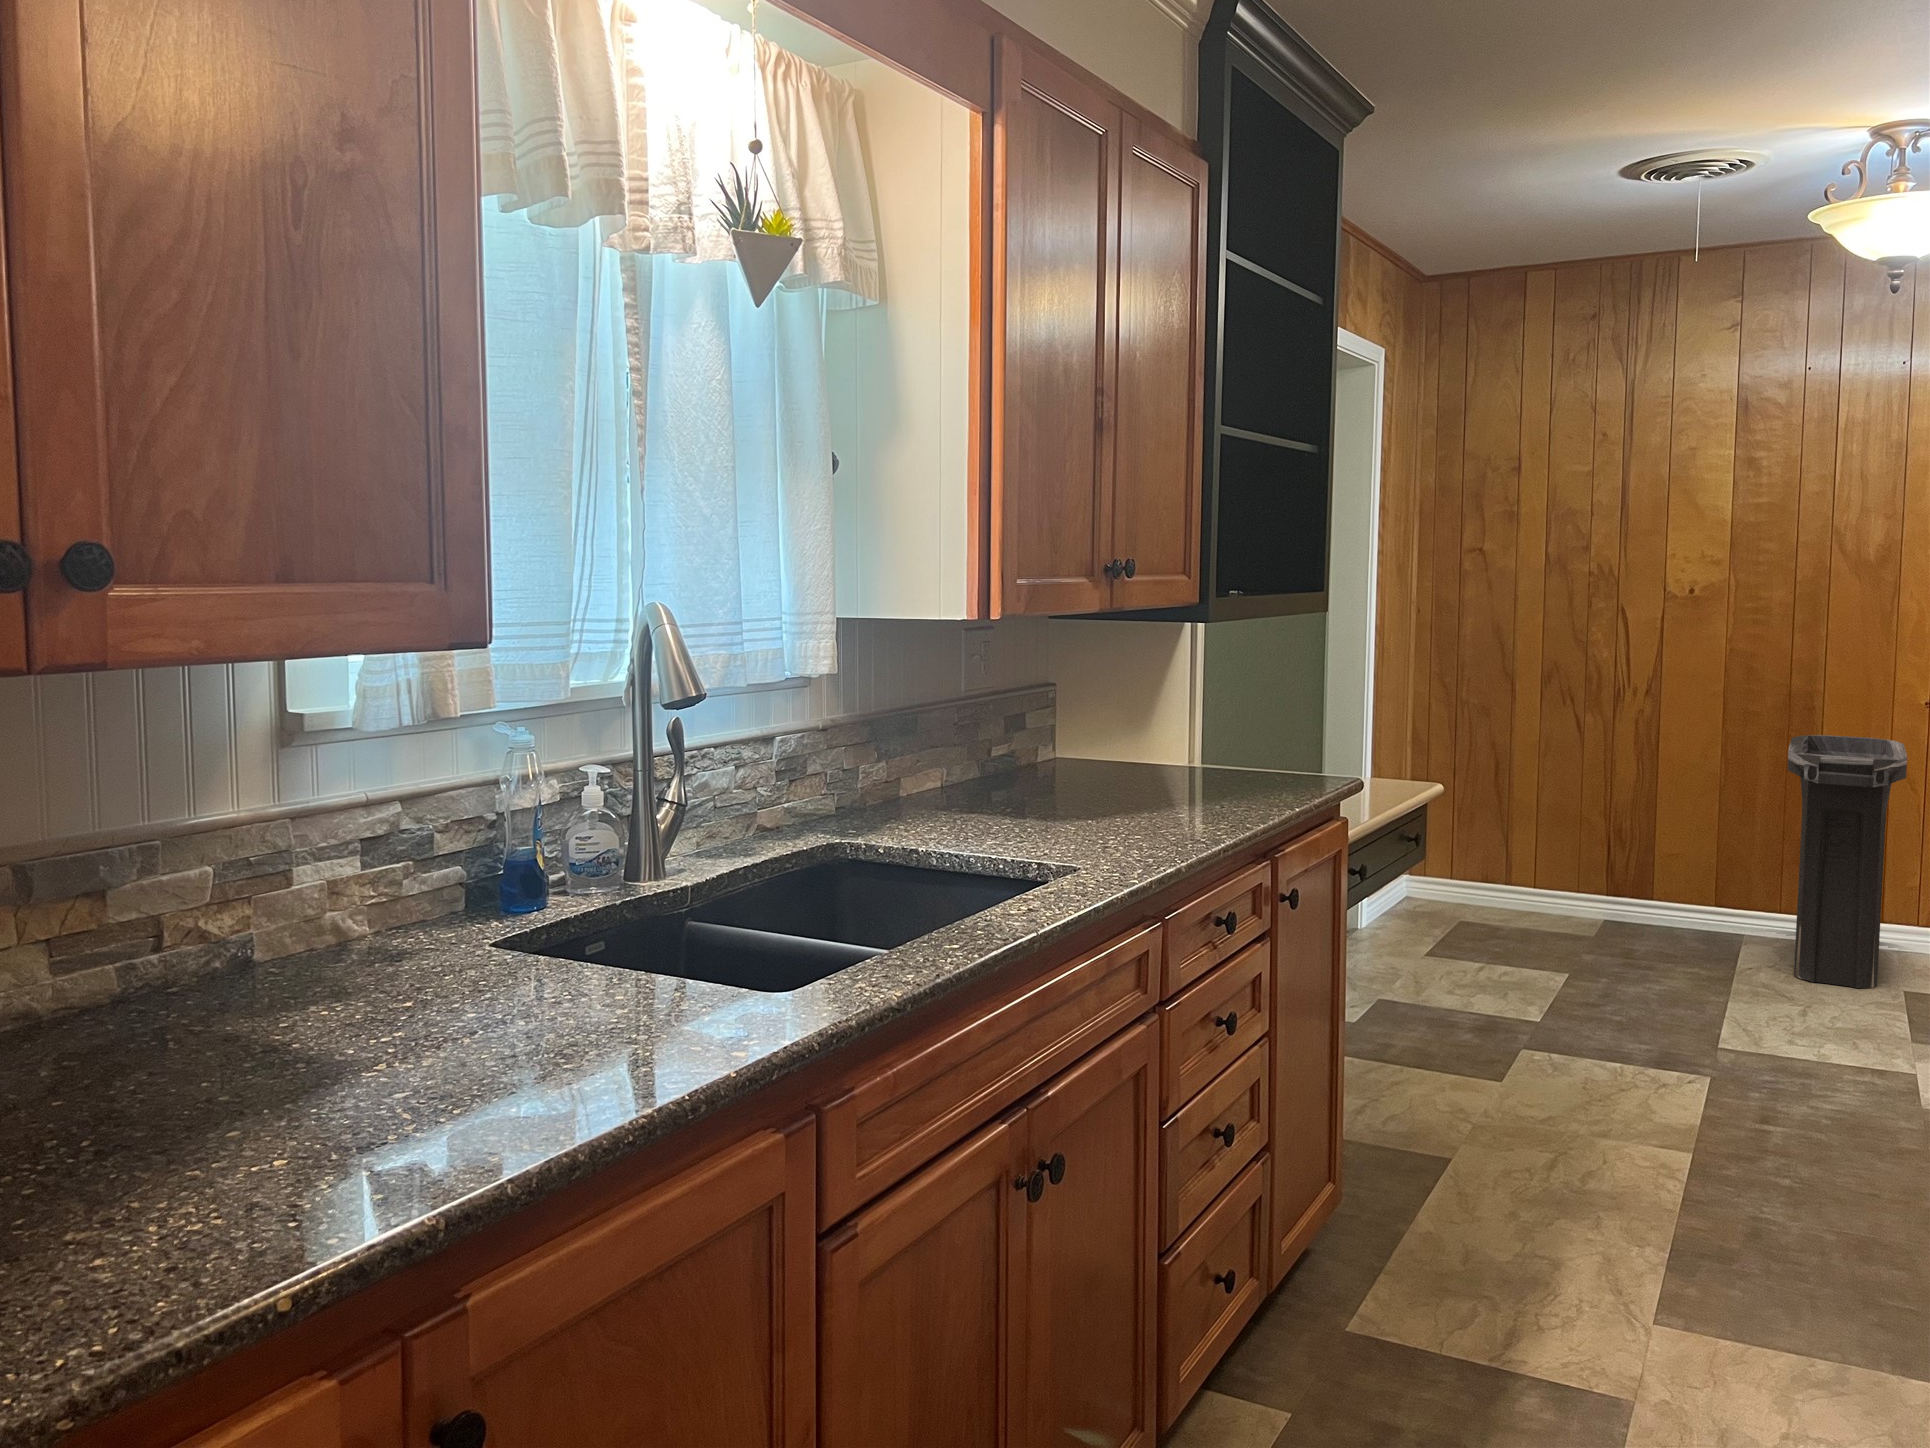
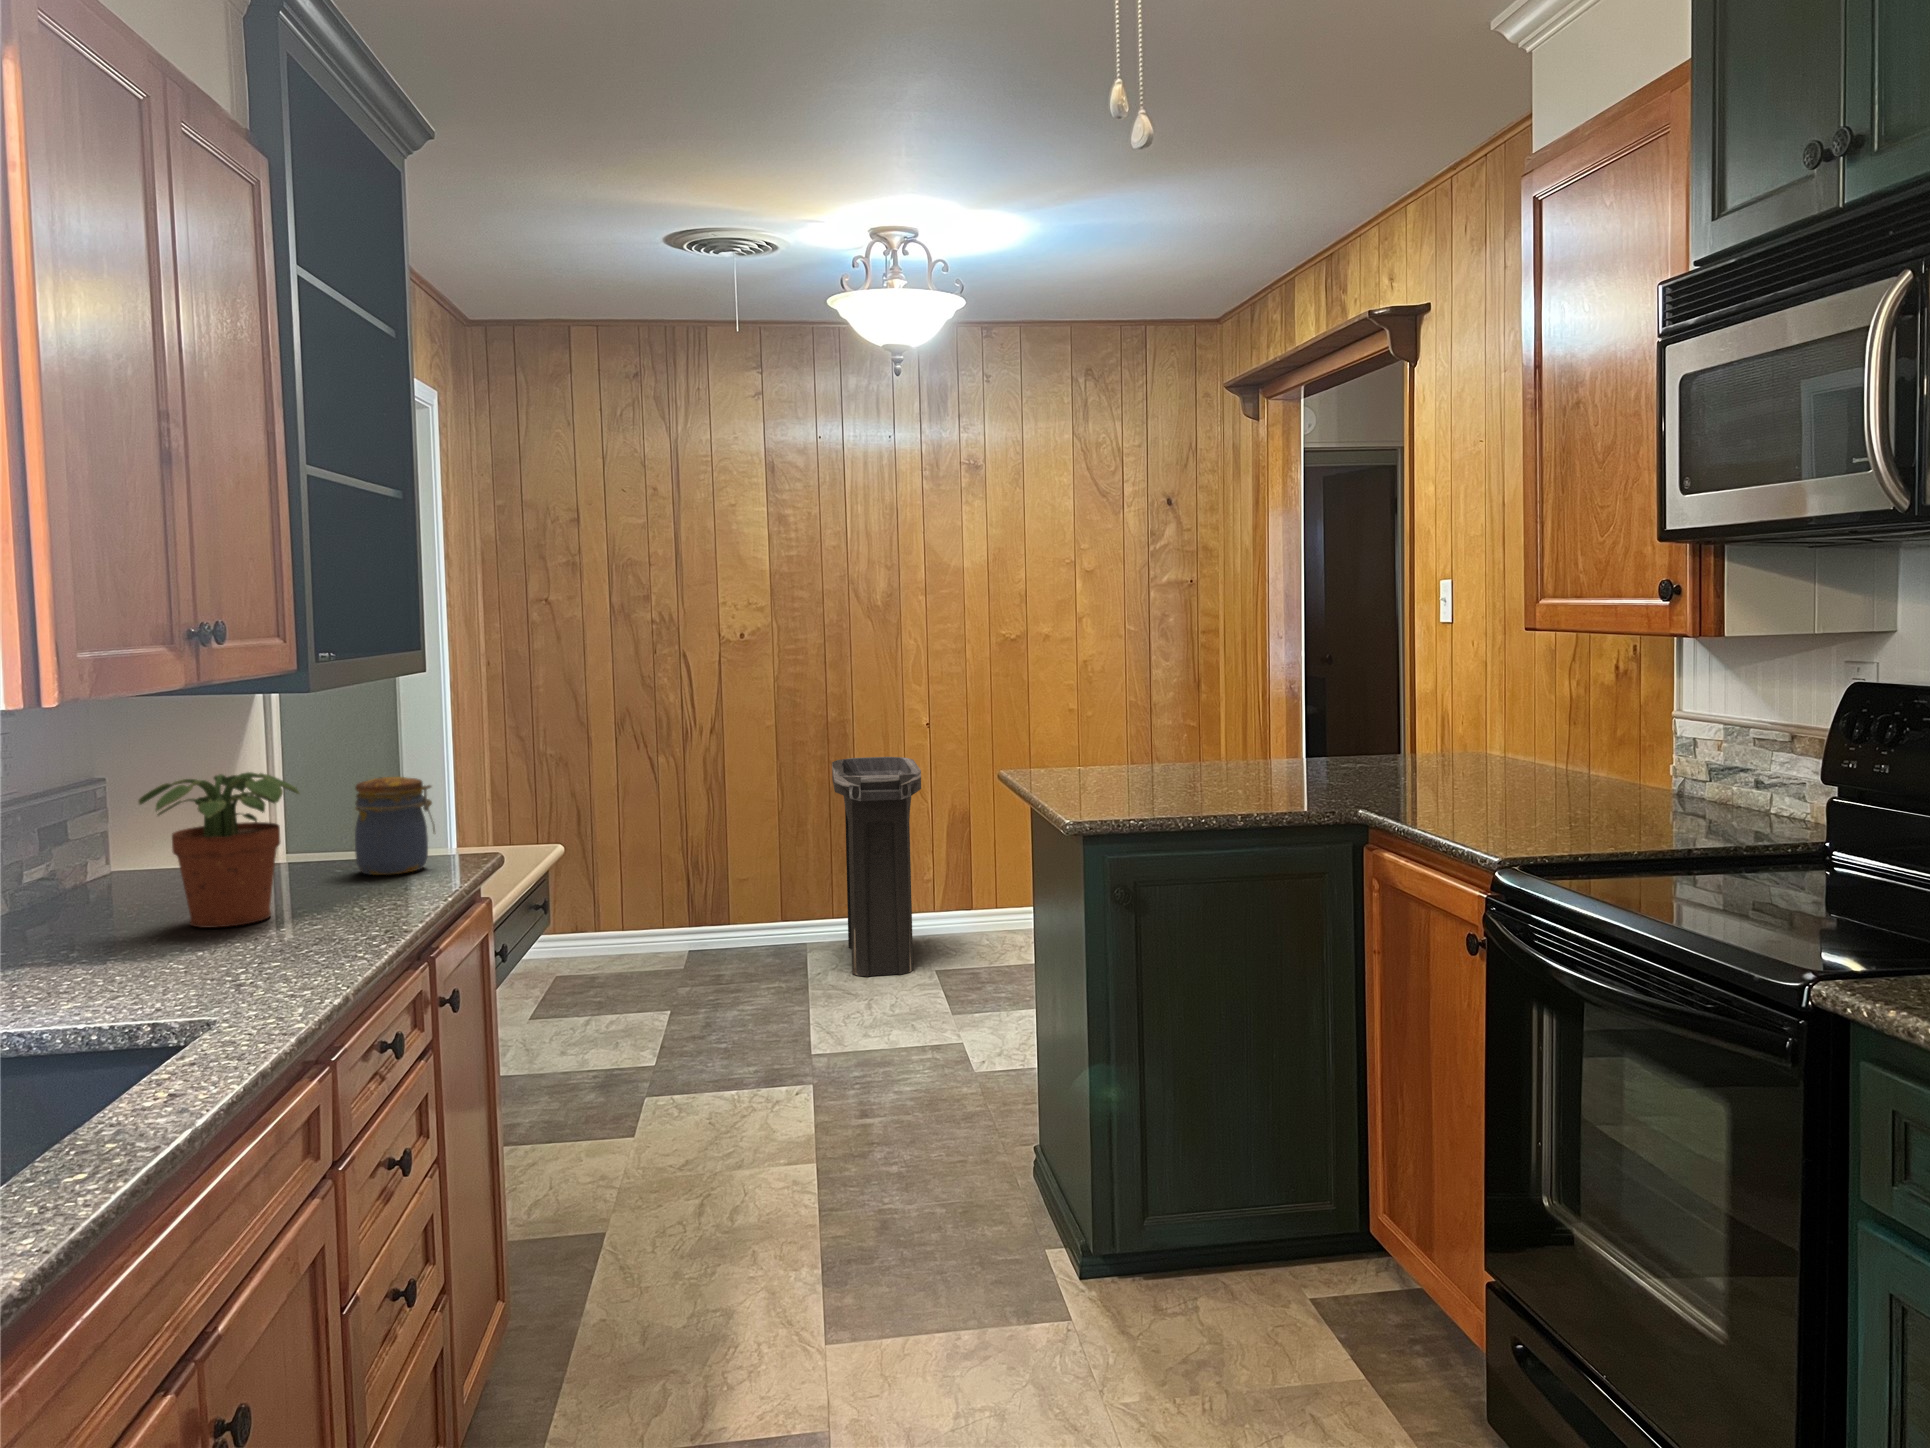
potted plant: none [1068,684,1182,806] -> present [139,772,299,928]
jar: none [1233,701,1300,784] -> present [355,777,435,875]

